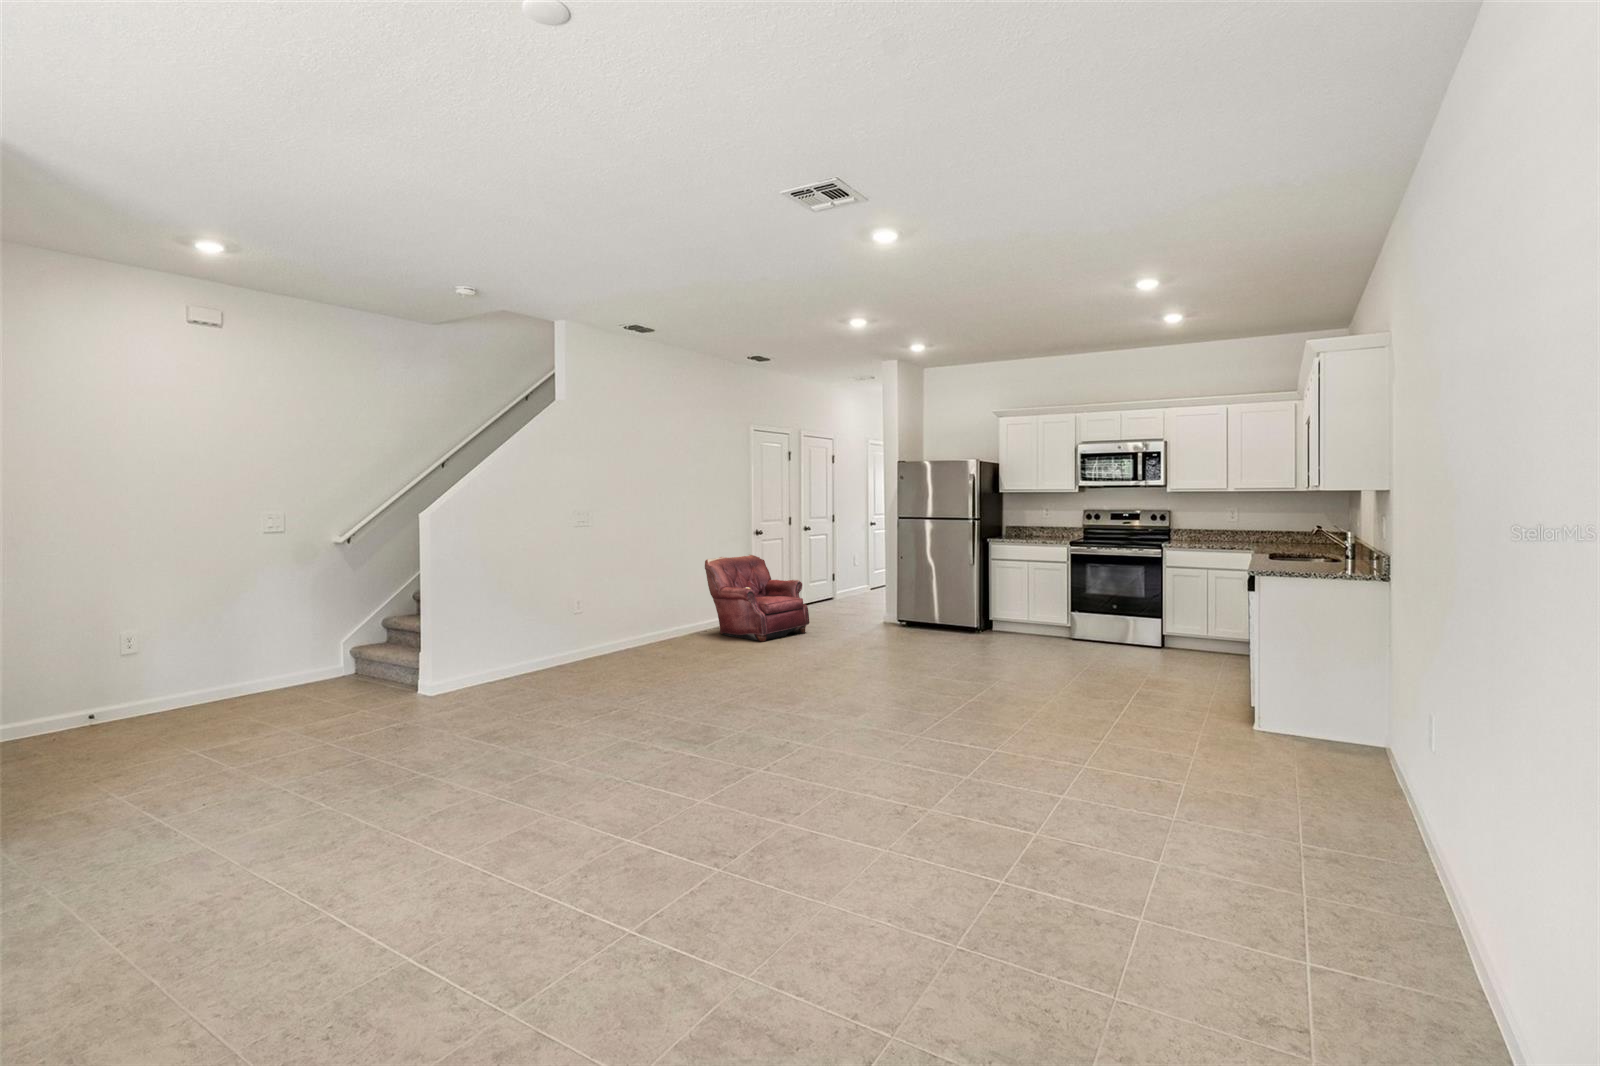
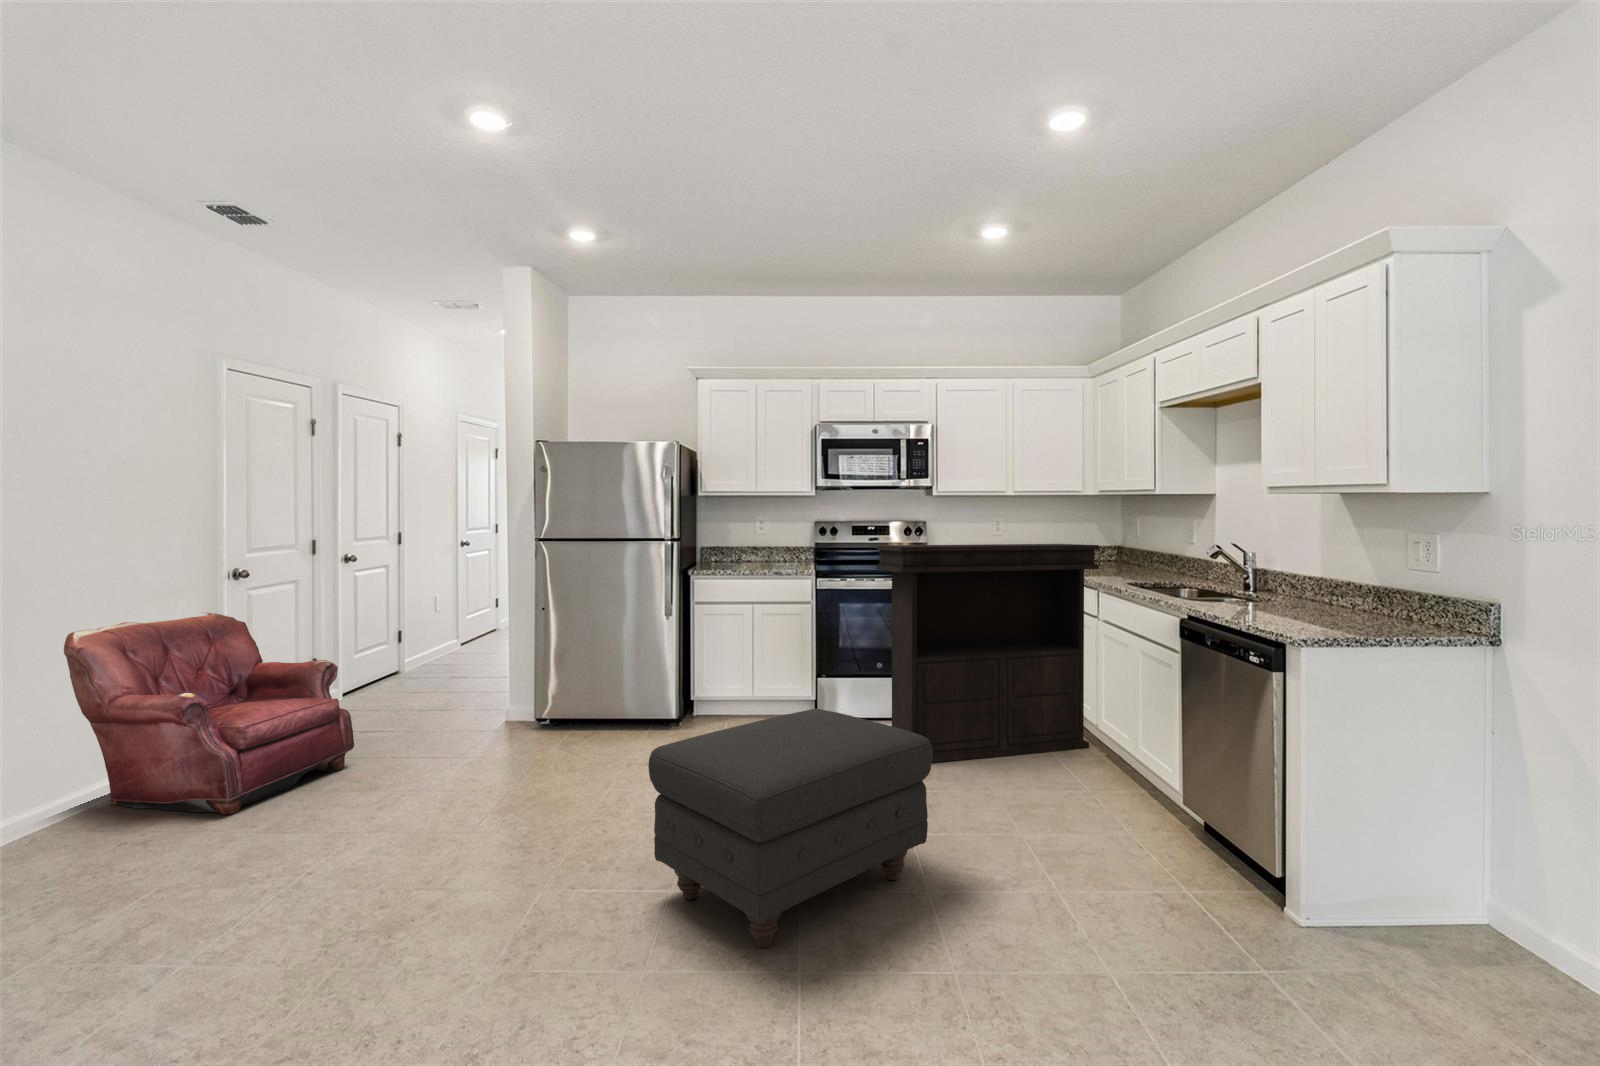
console table: none [1090,528,1252,670] -> present [877,544,1099,763]
ottoman: none [918,612,1052,696] -> present [648,708,933,947]

